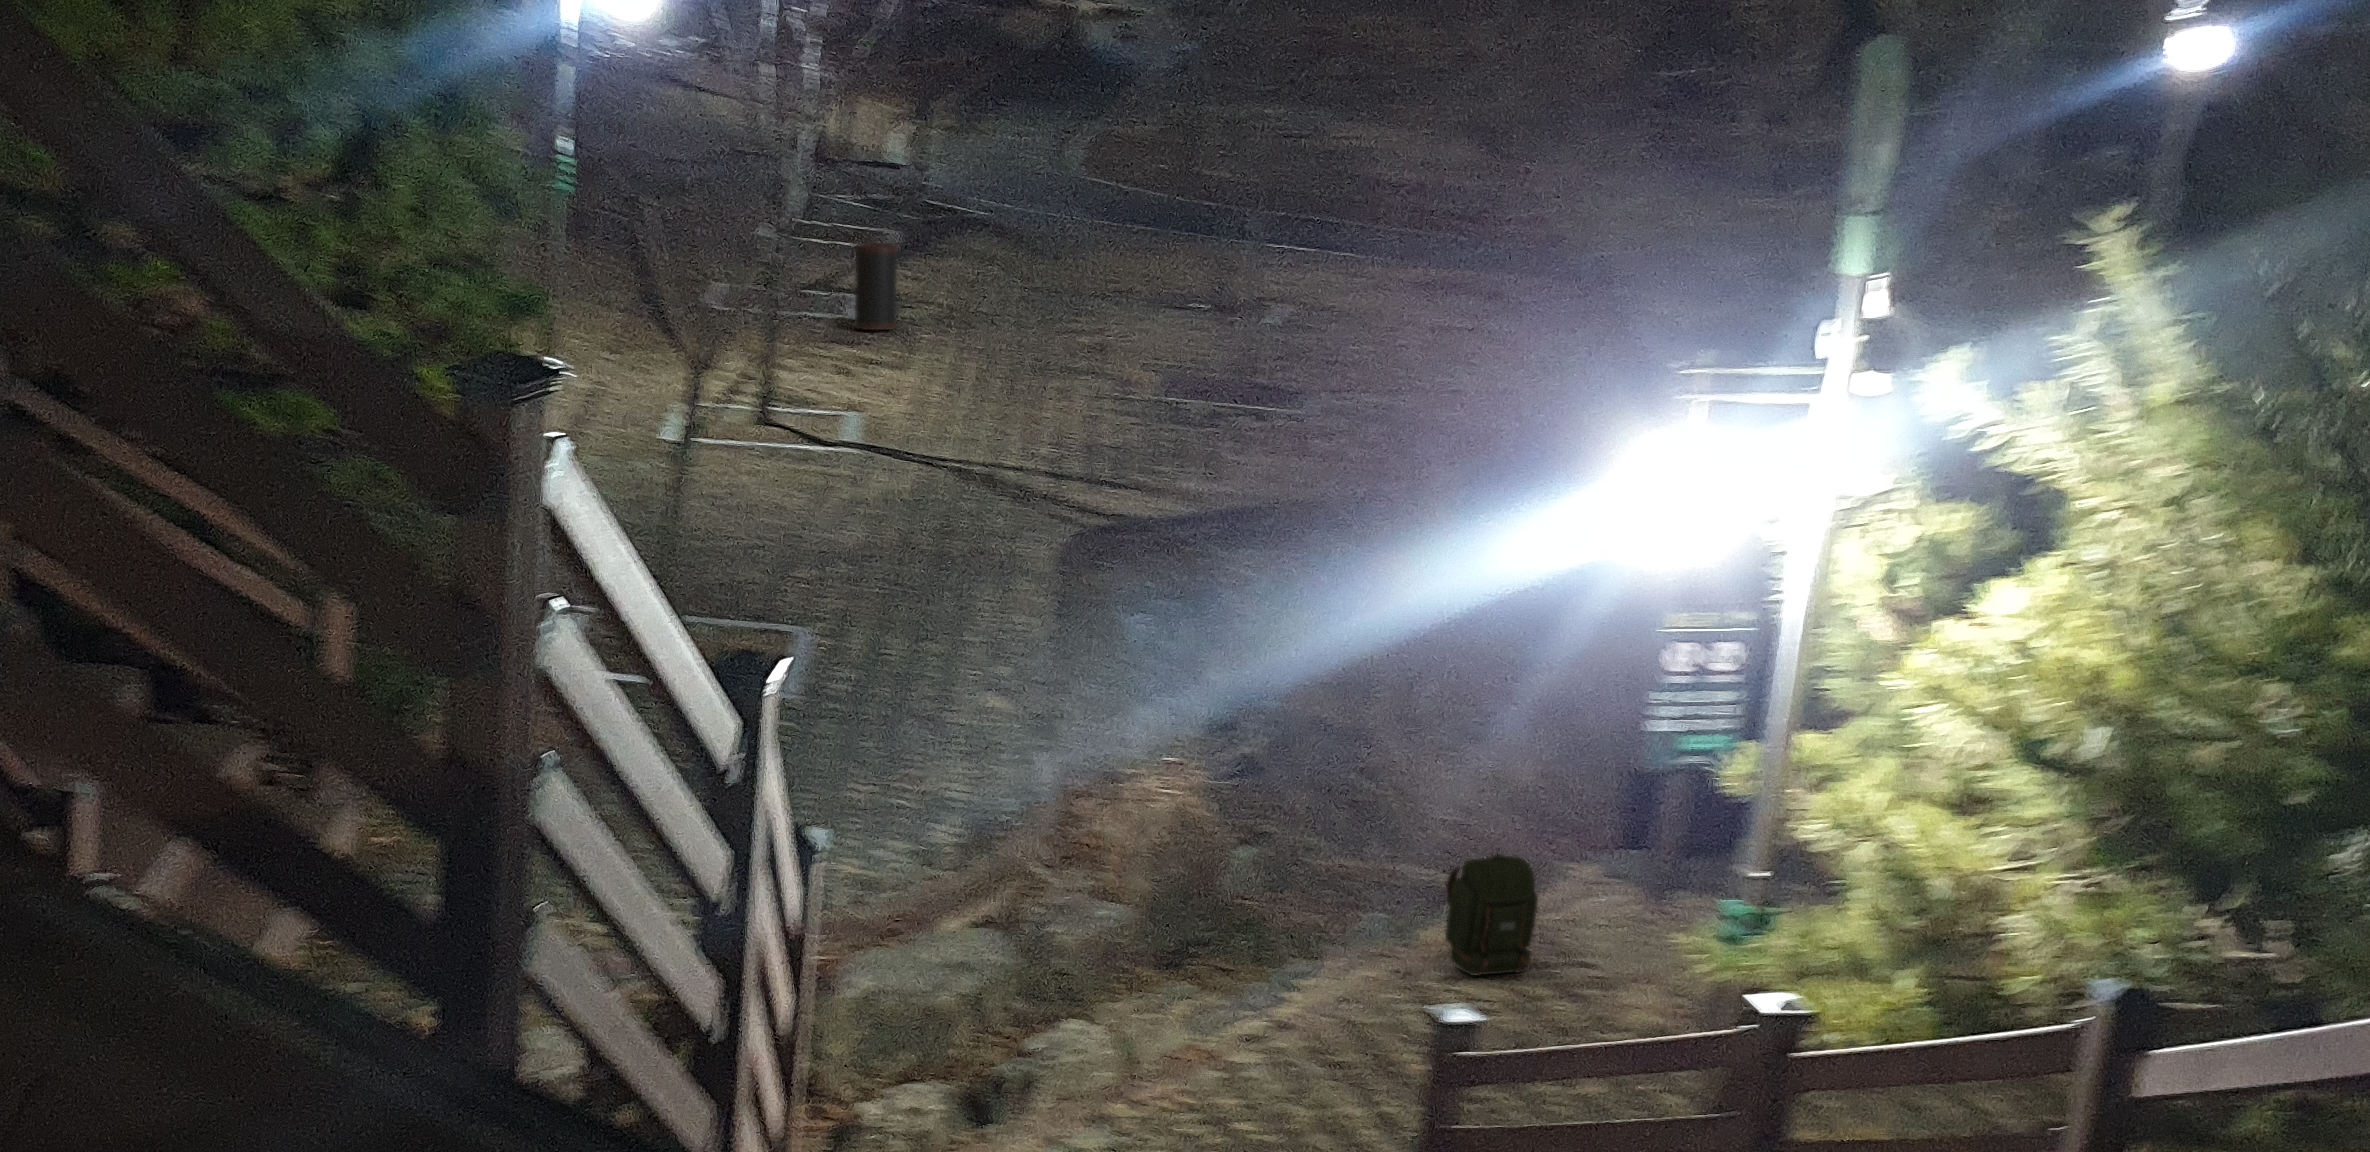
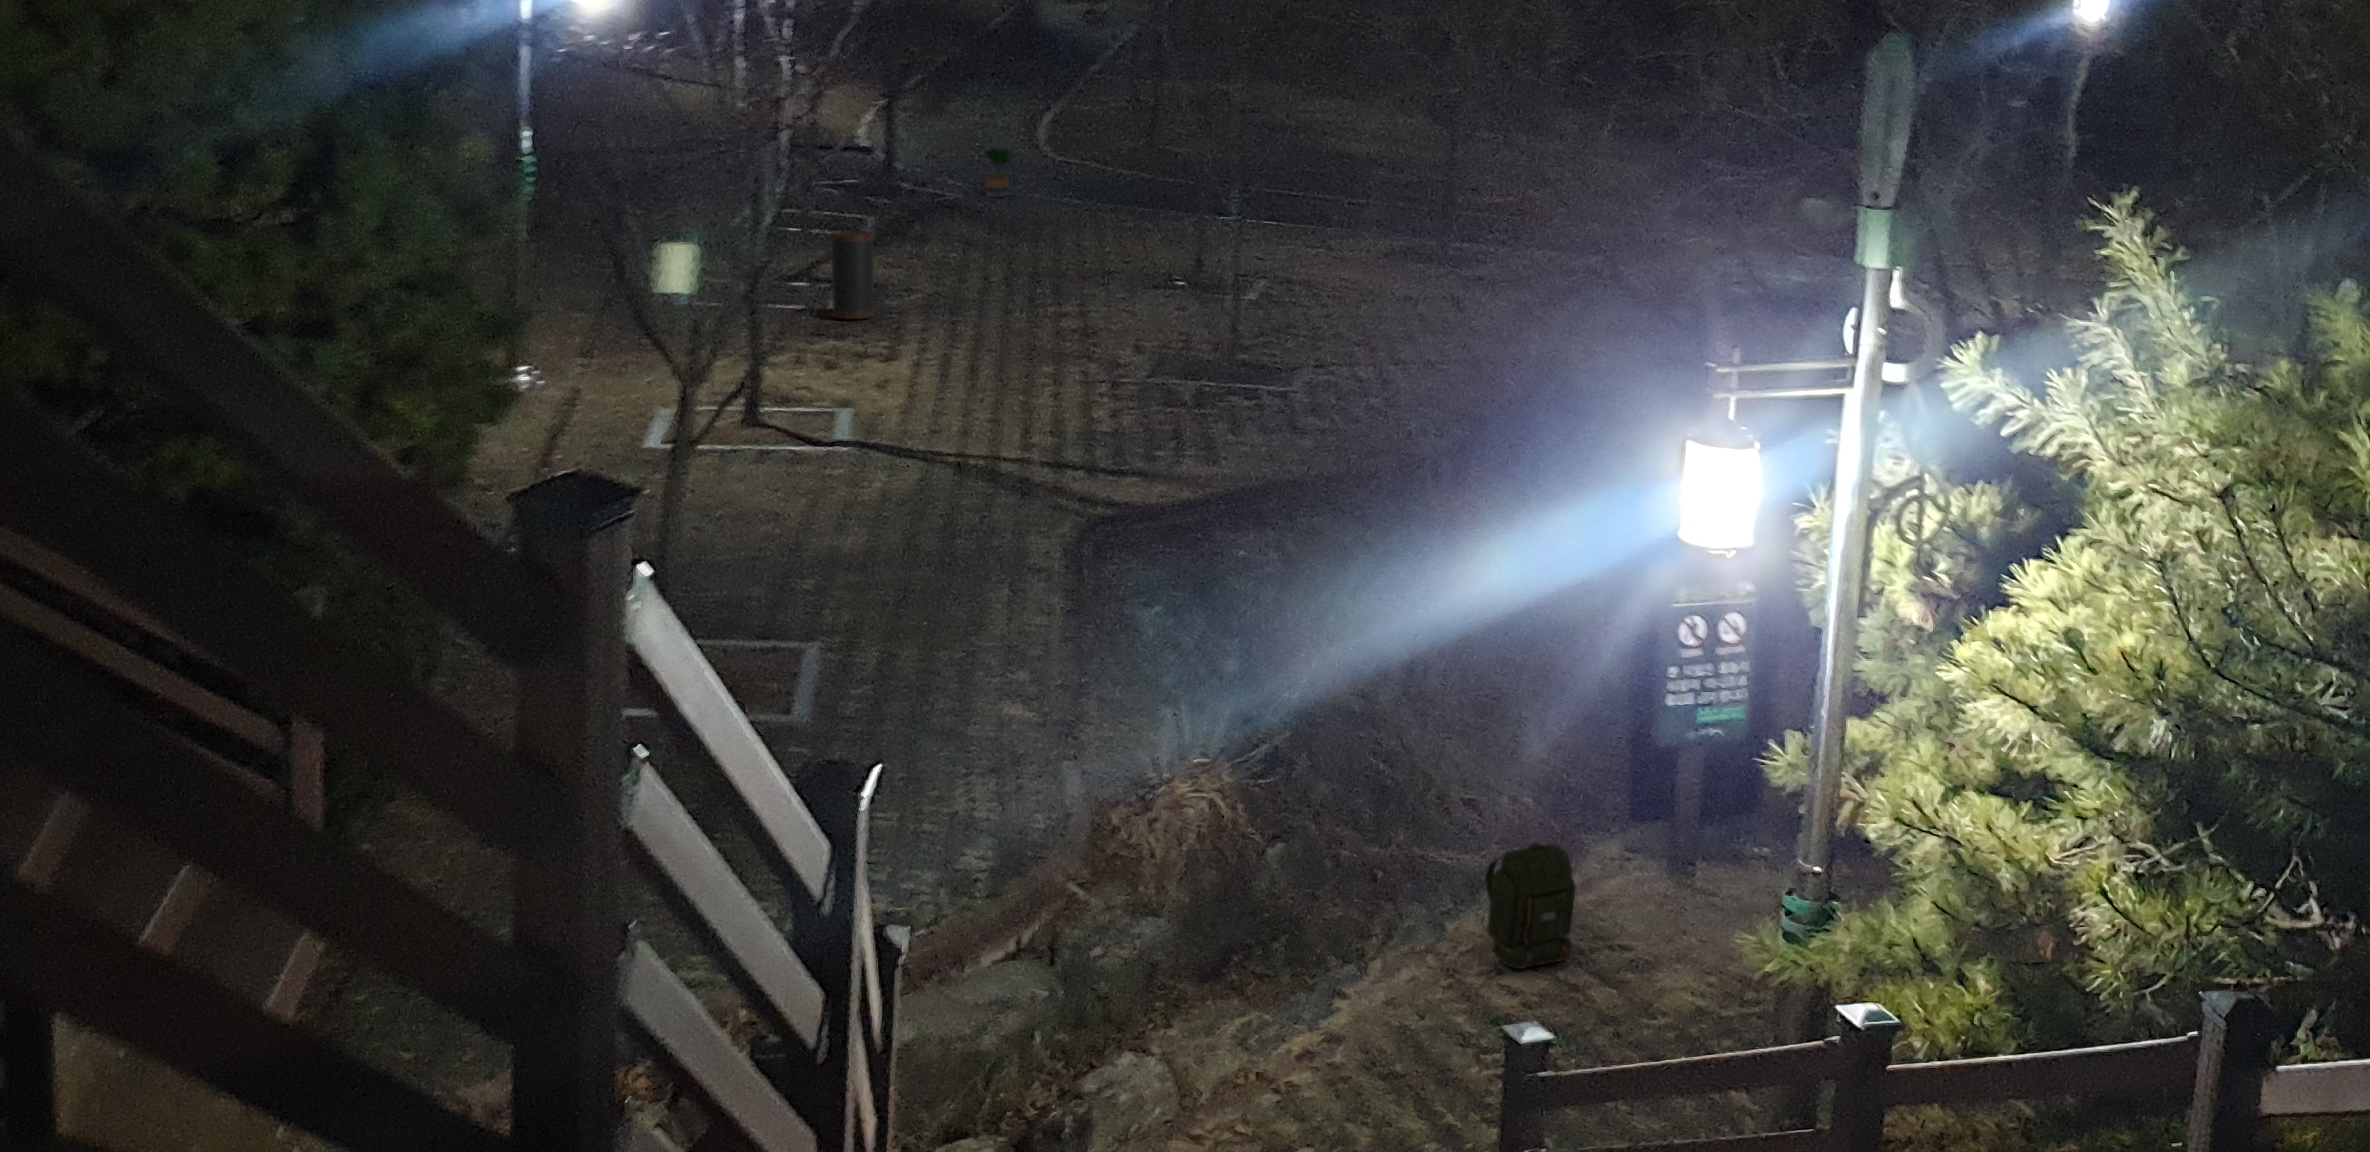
potted tree: none [1017,163,1050,214] -> present [984,148,1014,197]

